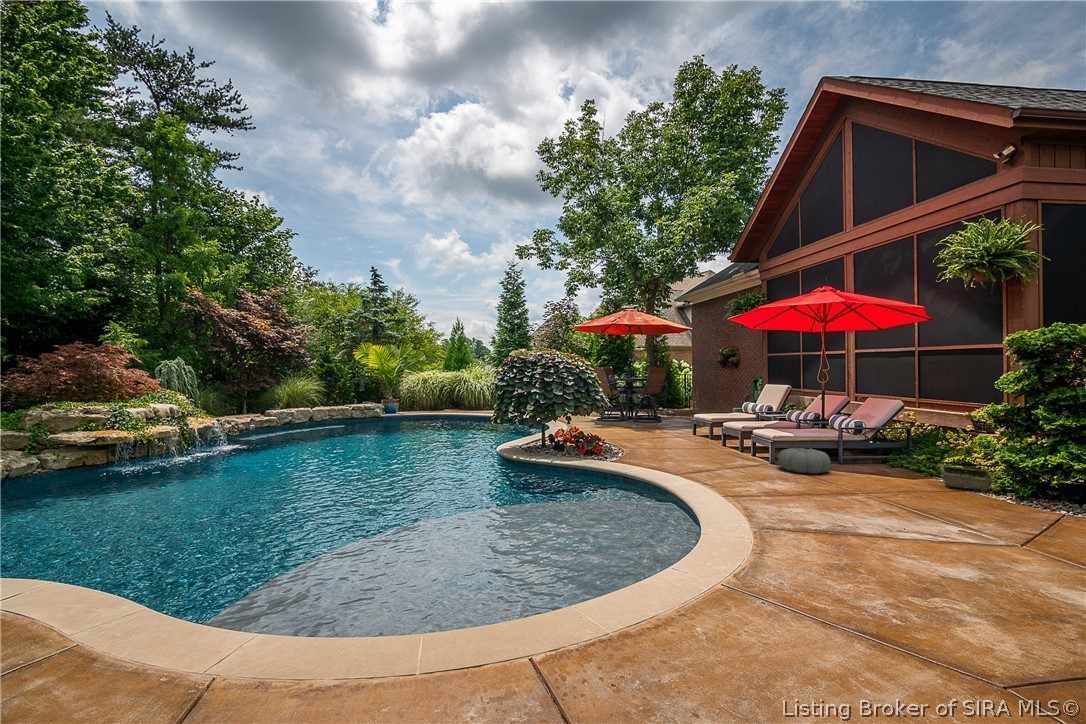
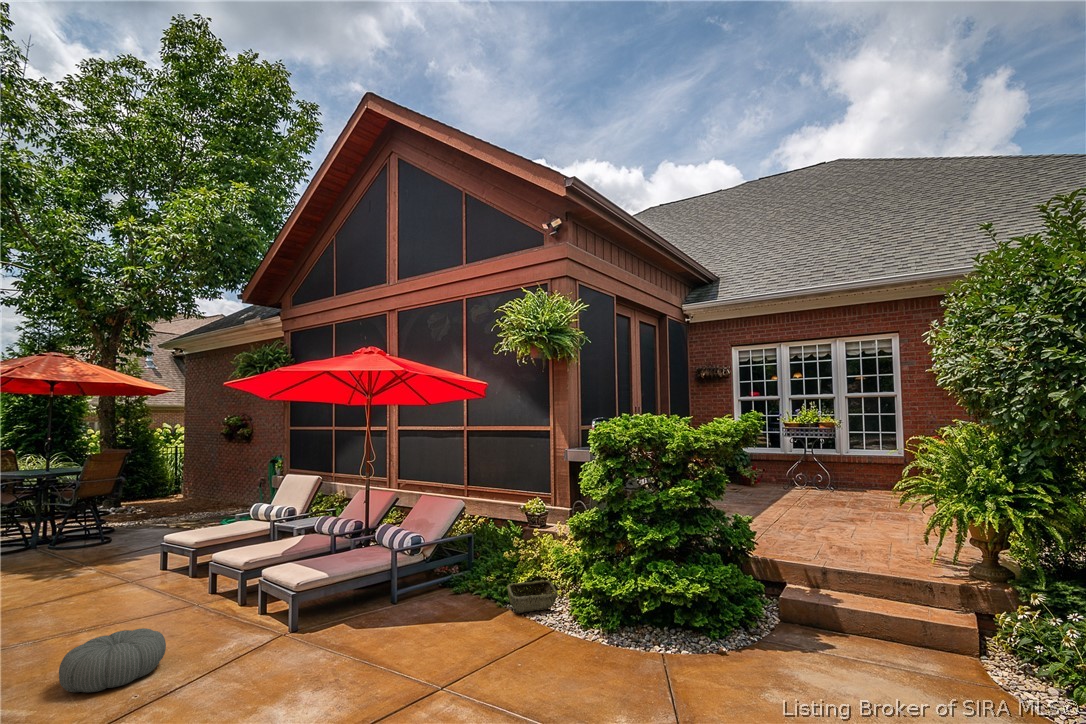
pouf: present [778,448,831,474] -> present [59,628,166,693]

